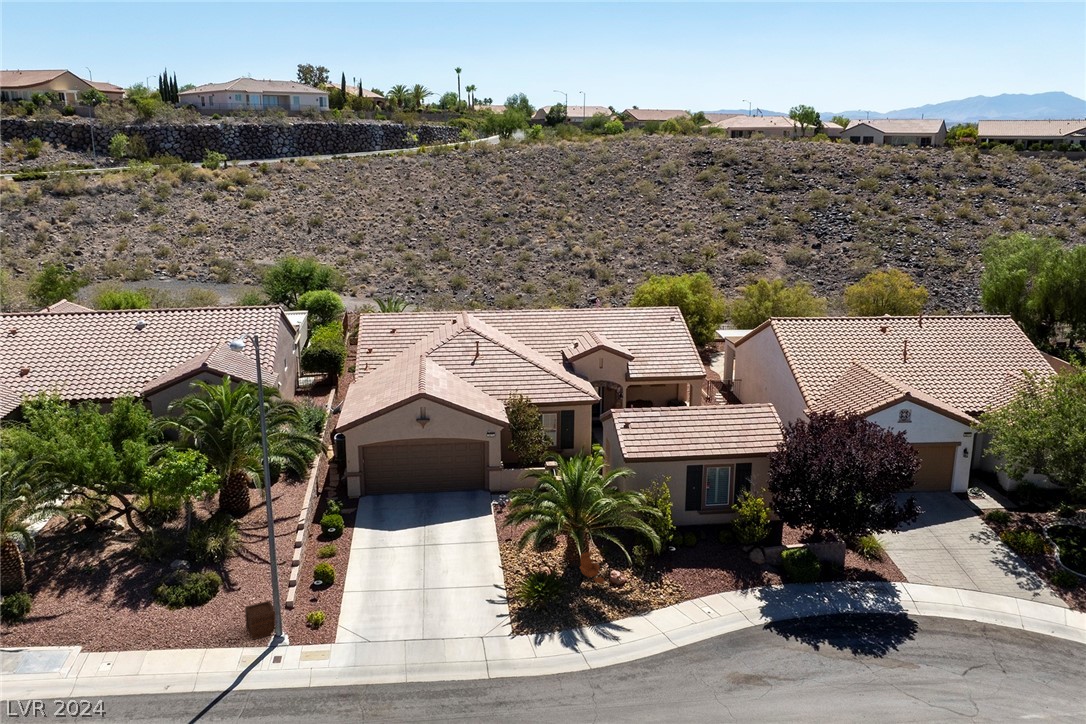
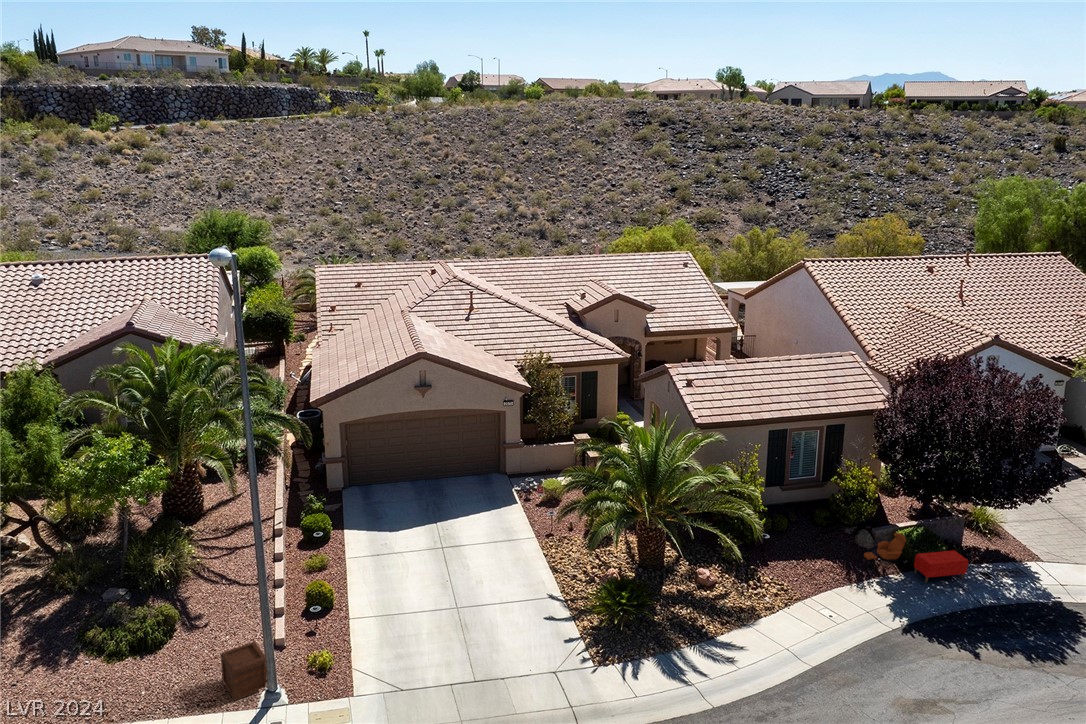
lounge chair: present [580,552,604,587] -> present [864,533,906,564]
bench: none [791,568,833,592] -> present [914,550,968,583]

